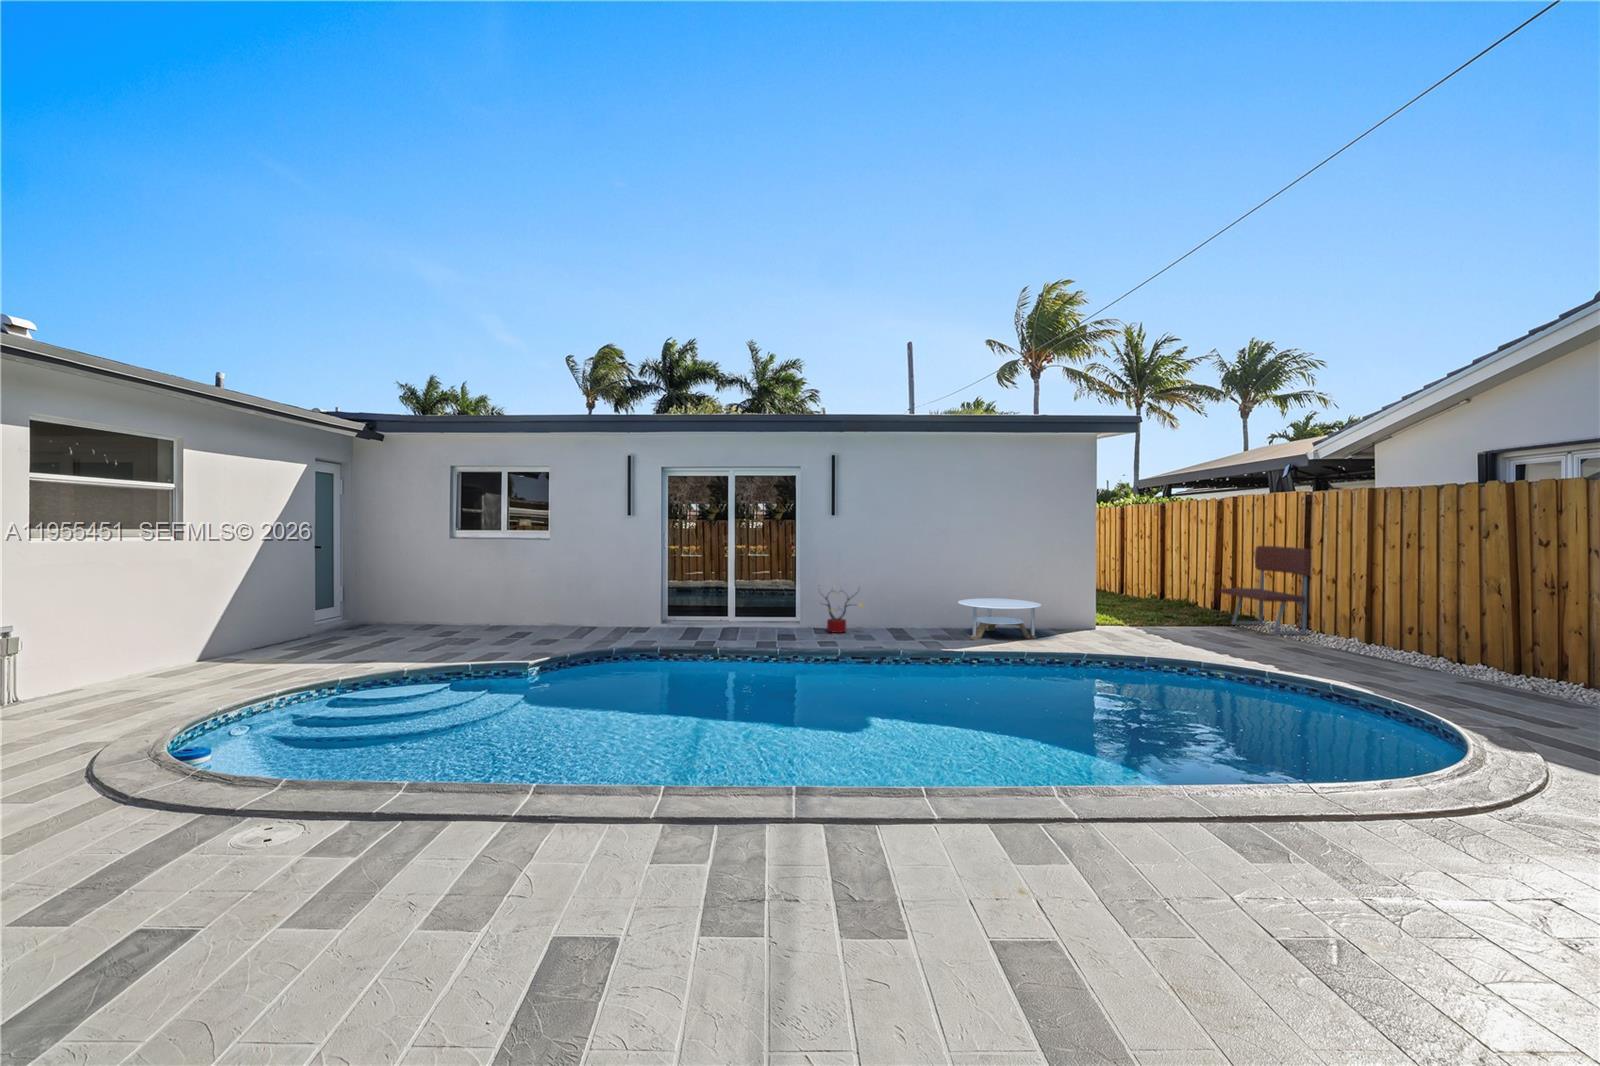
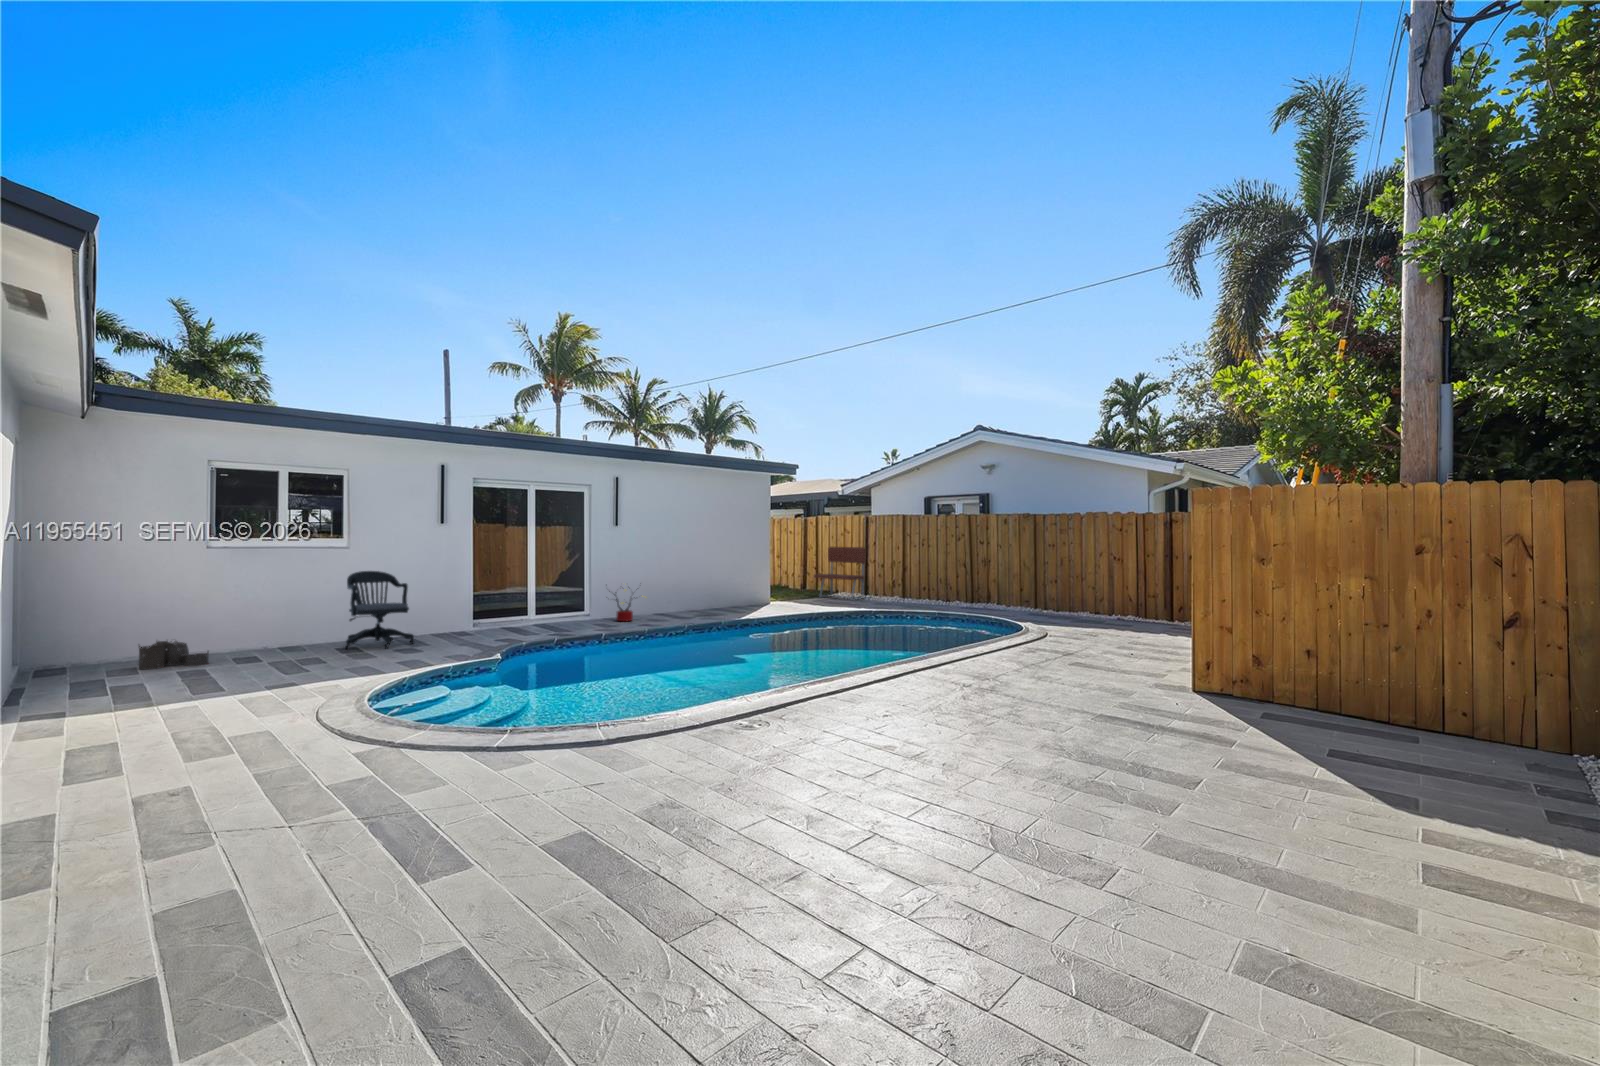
chair: none [522,560,582,637] -> present [345,571,414,649]
round table: present [958,598,1041,639] -> none [702,587,760,616]
woven basket: none [377,609,422,634] -> present [139,641,209,669]

